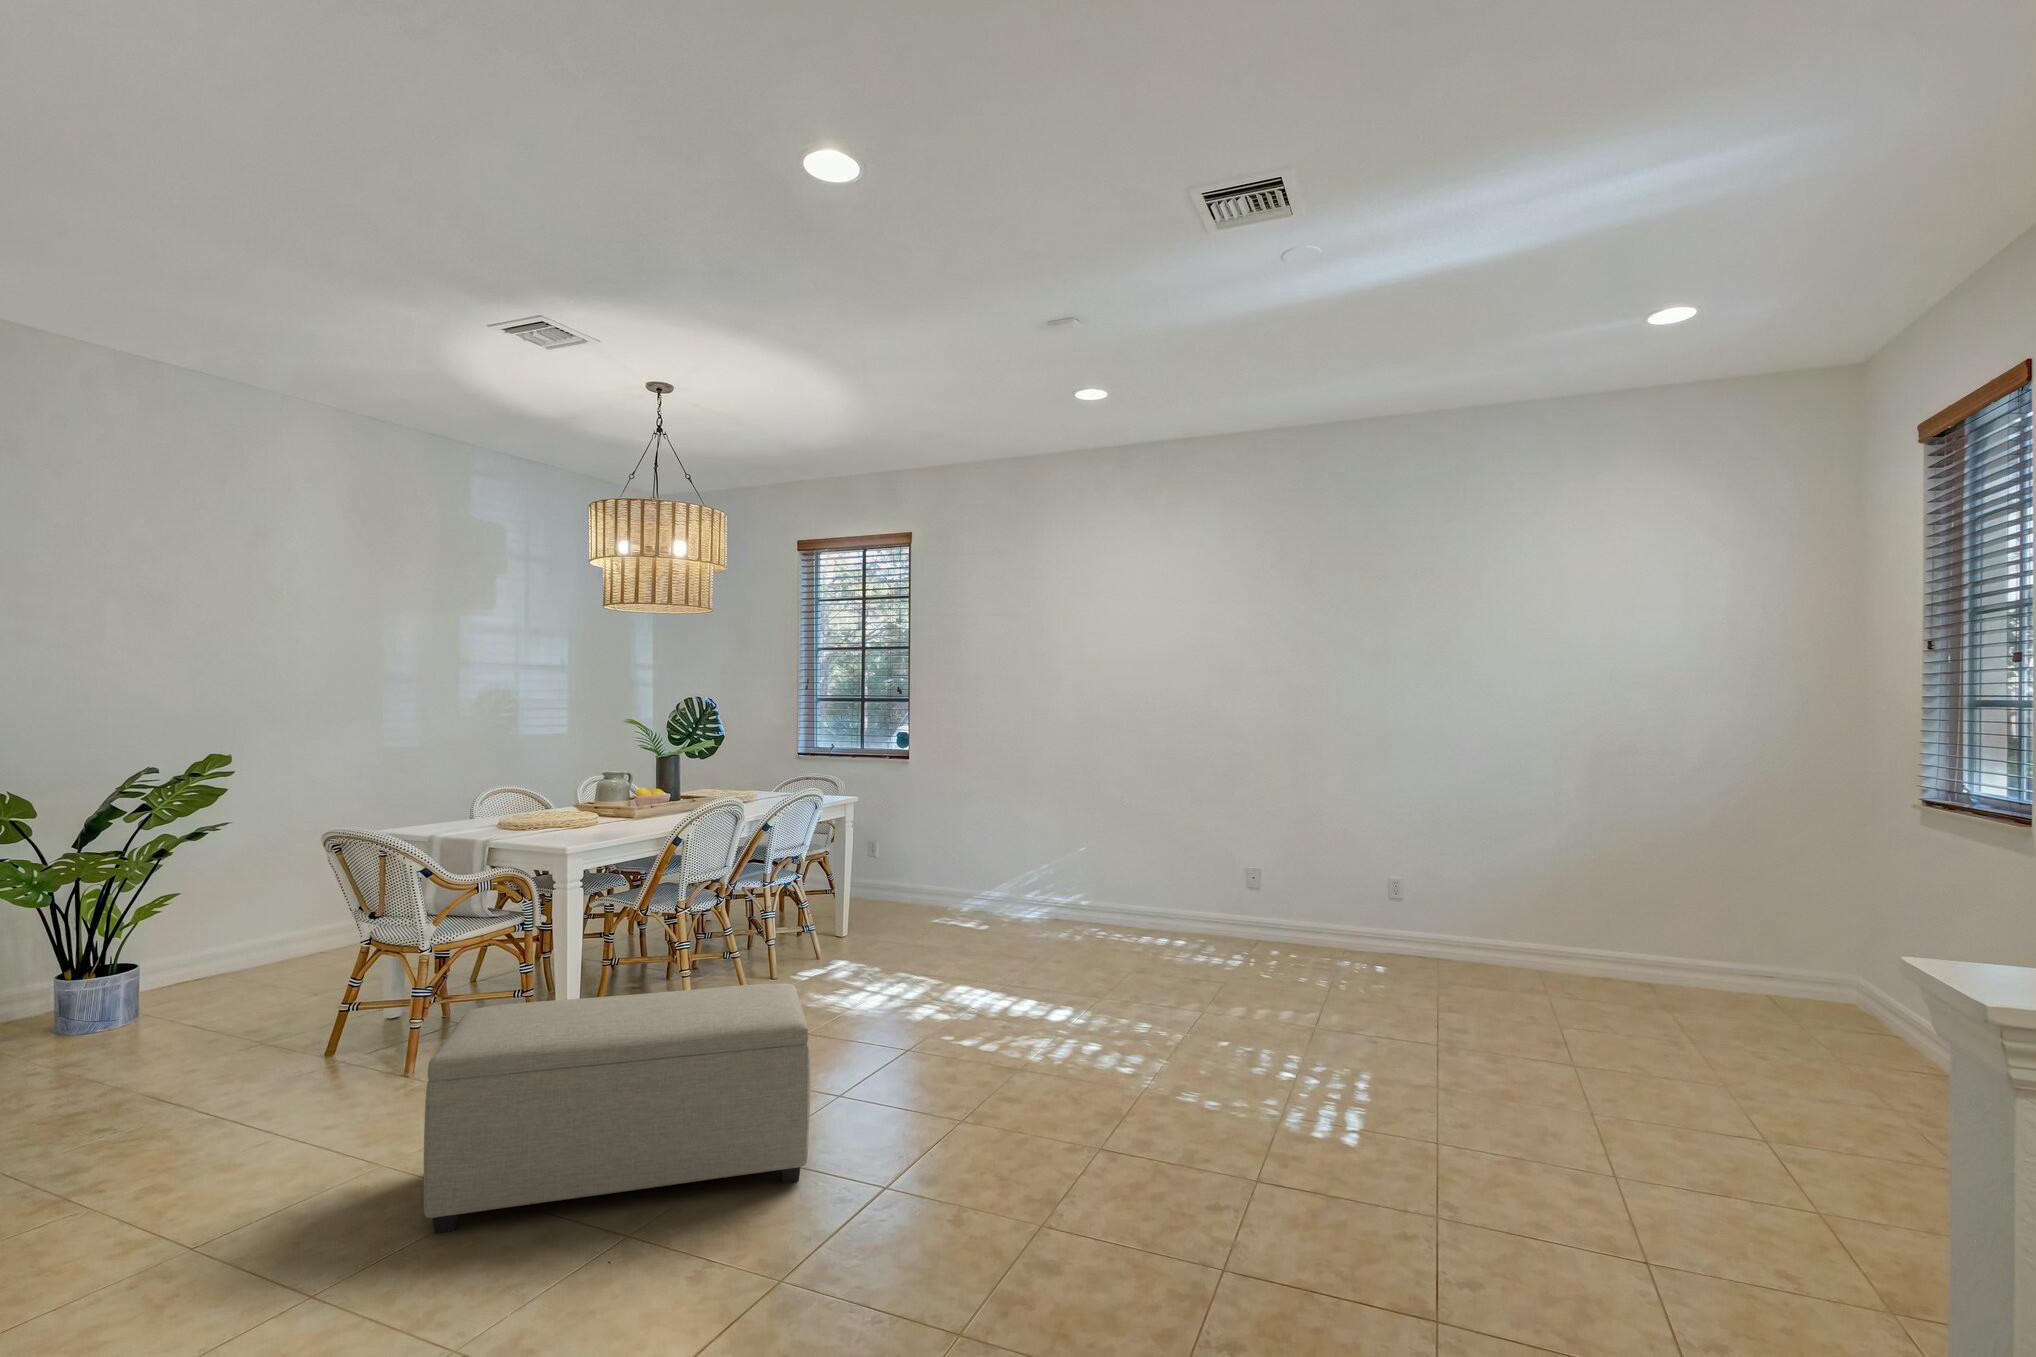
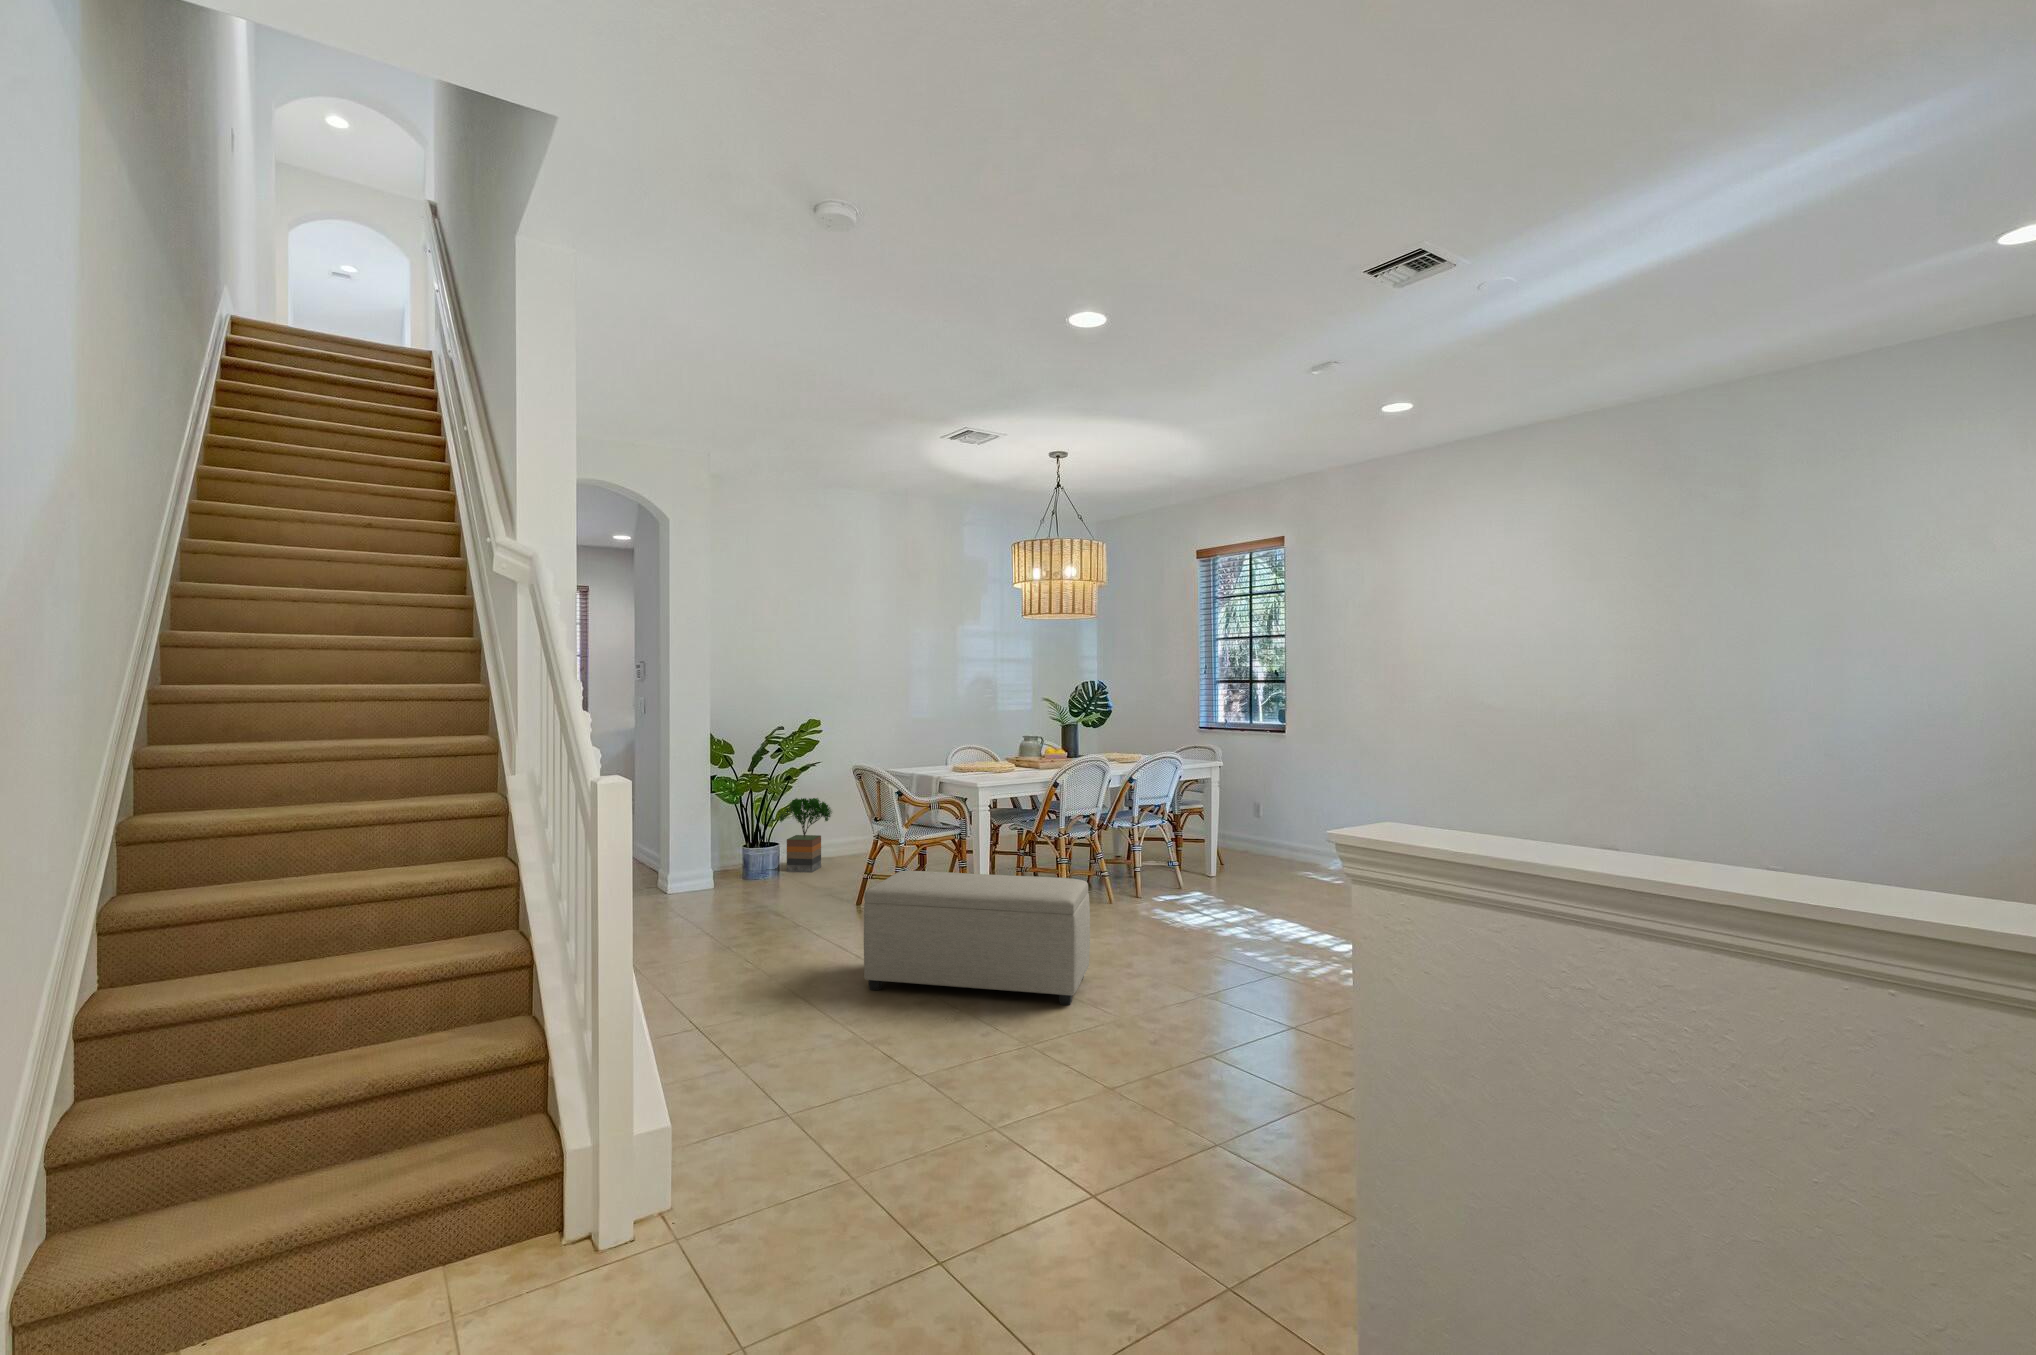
potted tree: none [136,882,254,1013] -> present [779,798,832,872]

